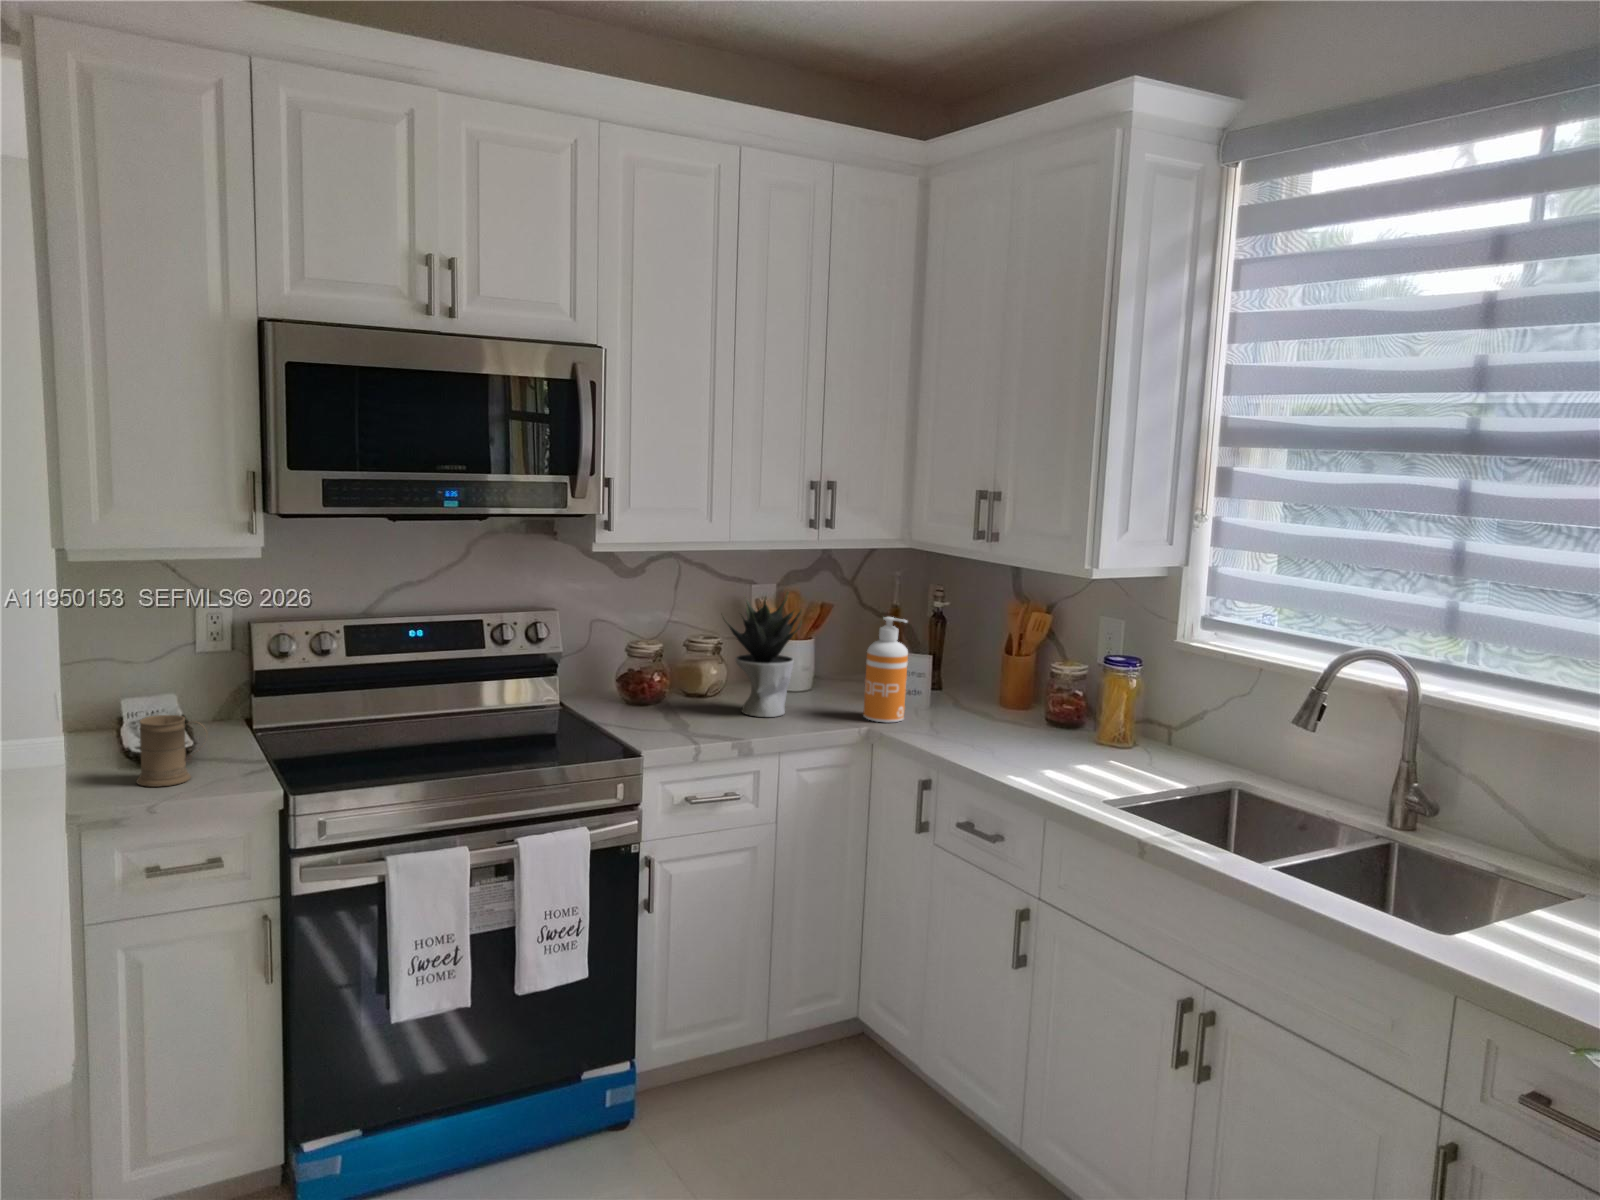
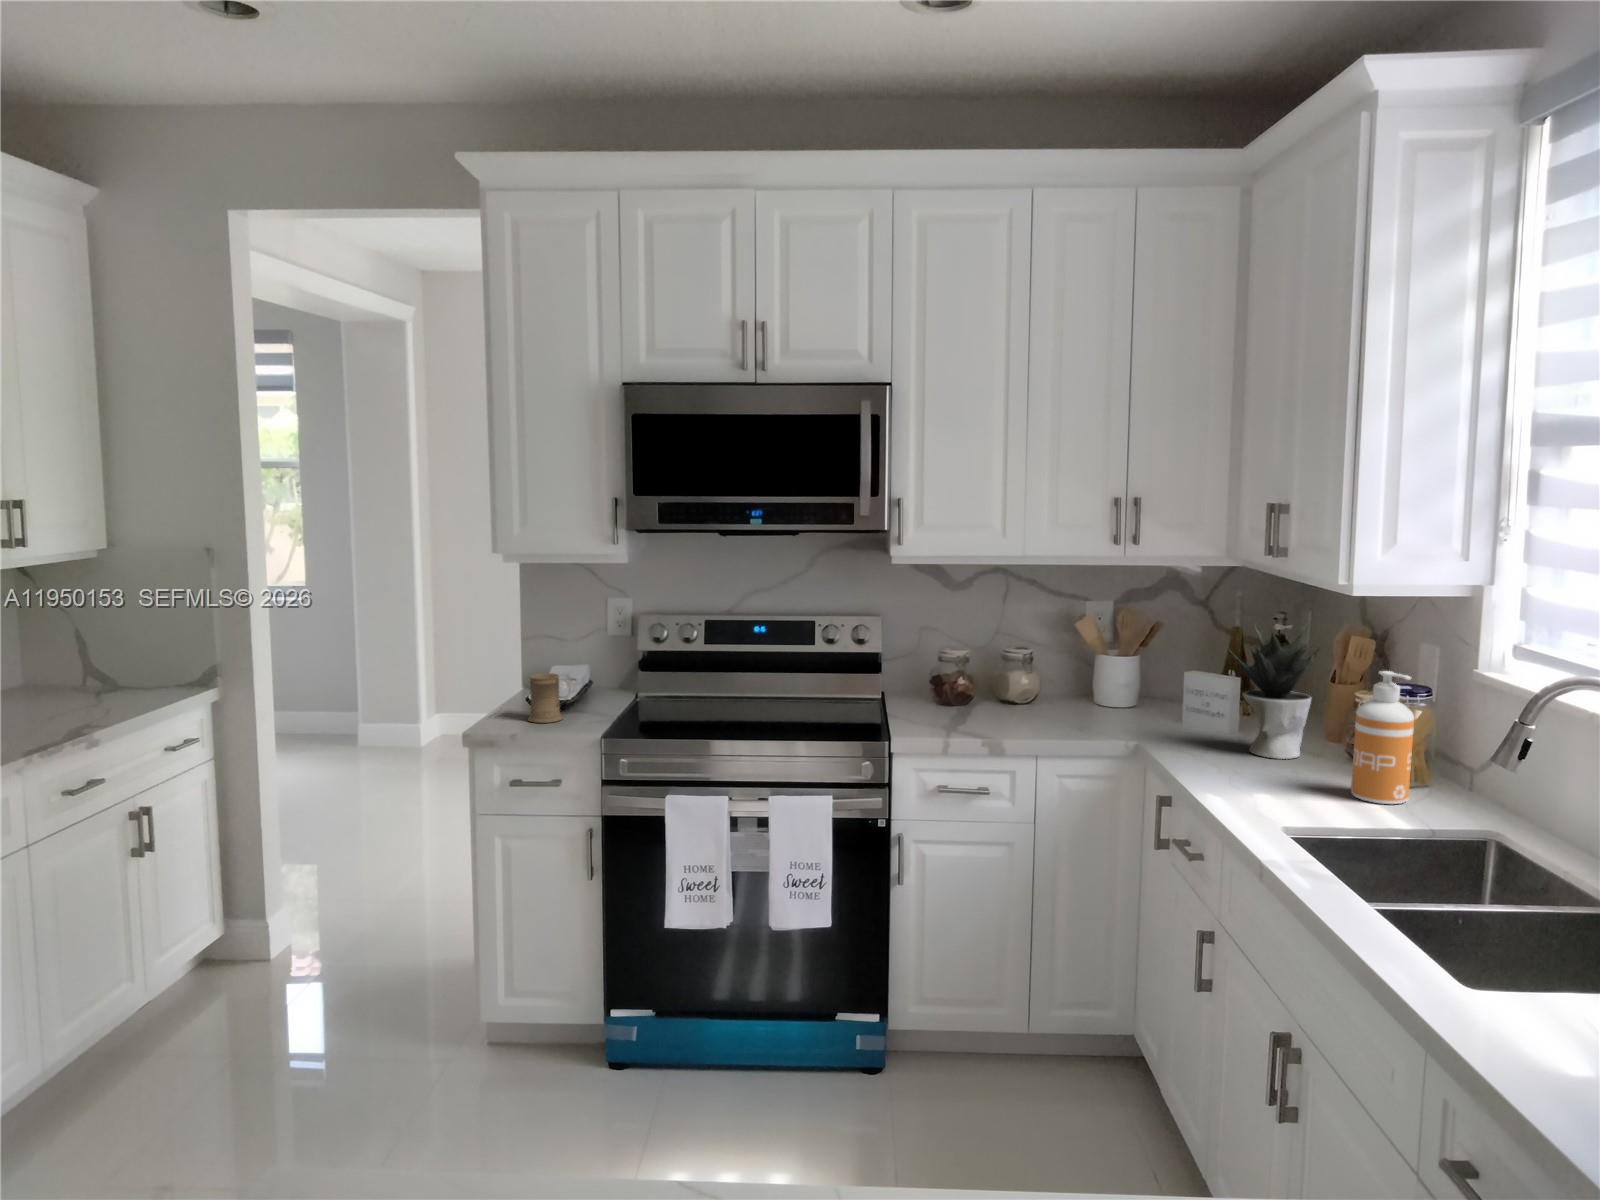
potted plant: present [723,592,801,717] -> present [1229,624,1322,759]
soap dispenser: present [863,617,908,722] -> present [1351,671,1414,804]

